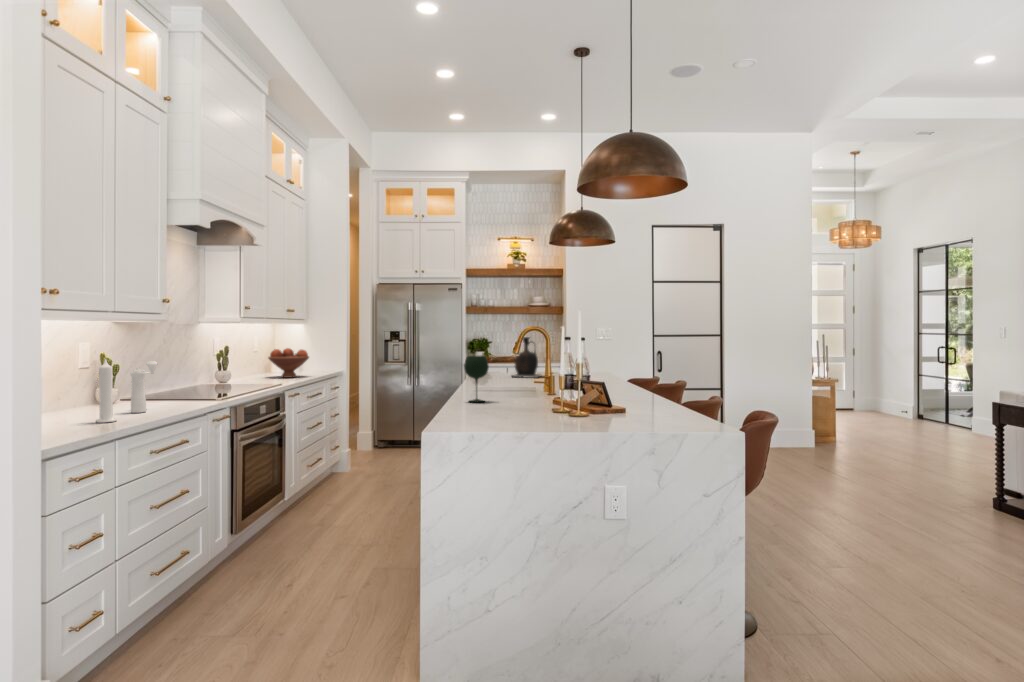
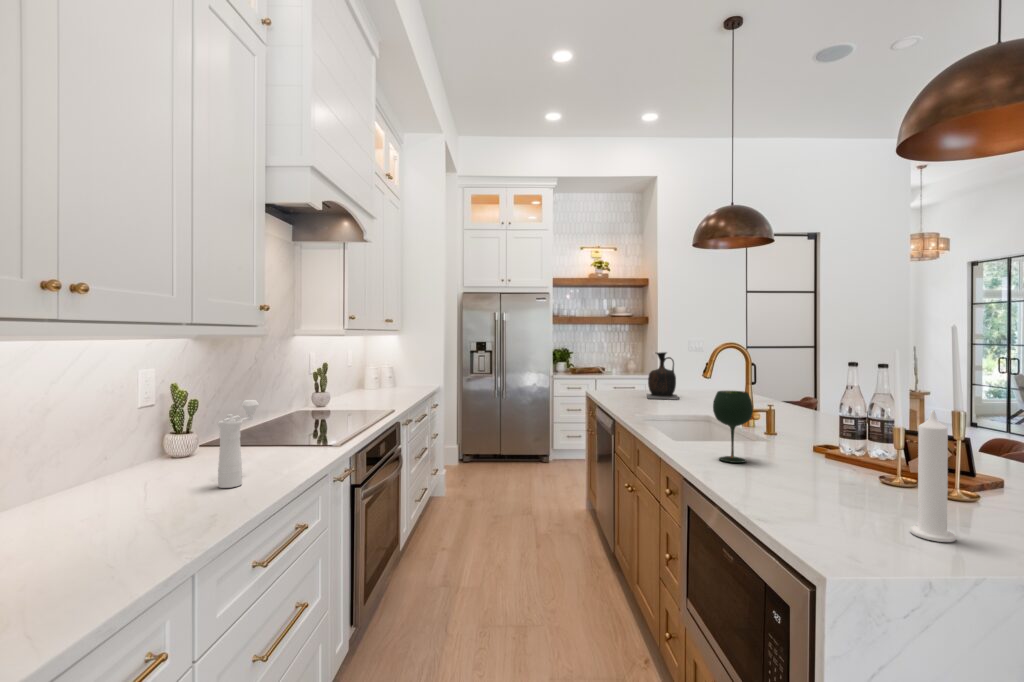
fruit bowl: present [268,348,309,378] -> none [366,363,412,397]
candle: present [96,359,117,423] -> present [910,410,956,542]

